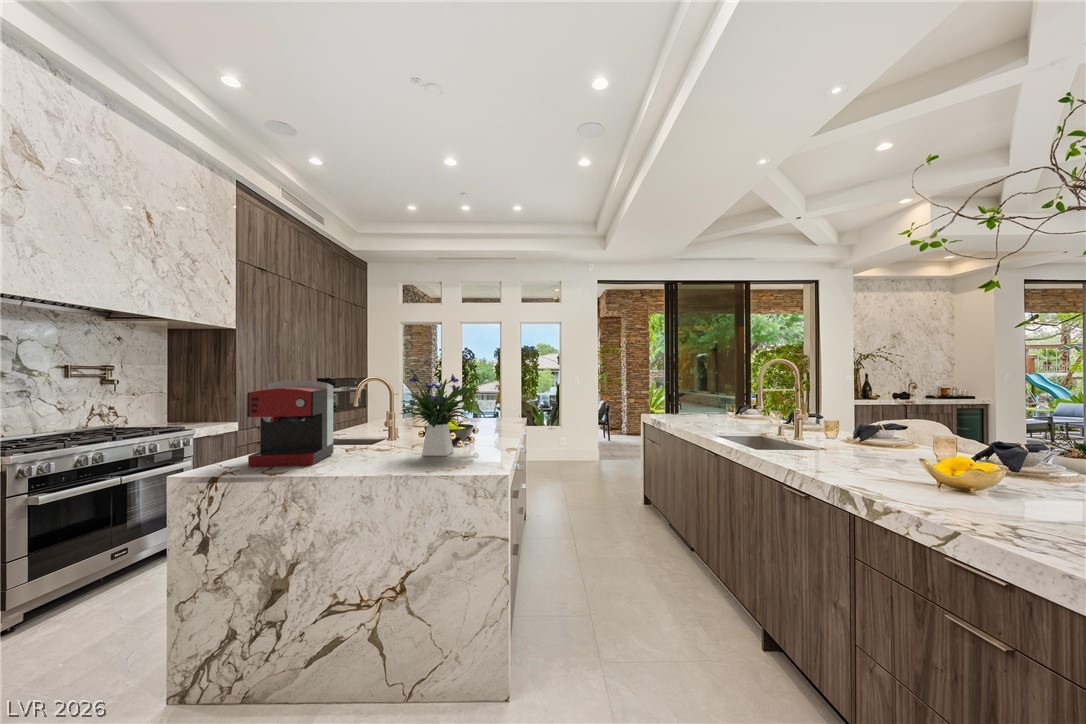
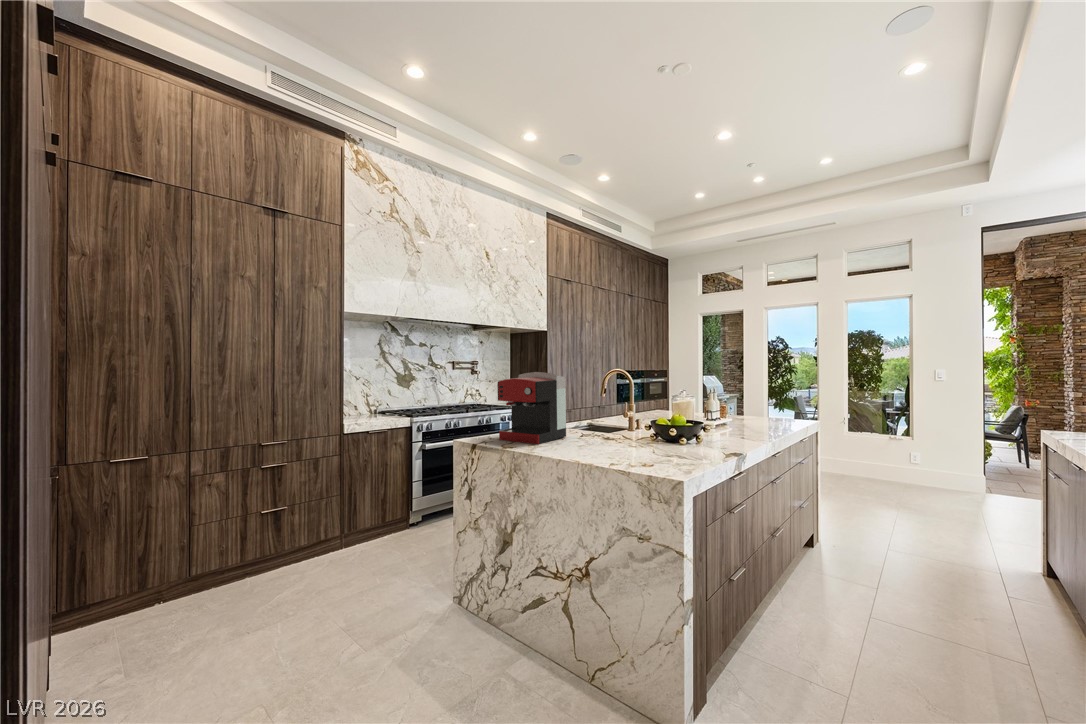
flower arrangement: present [396,370,476,456] -> none [600,362,689,452]

